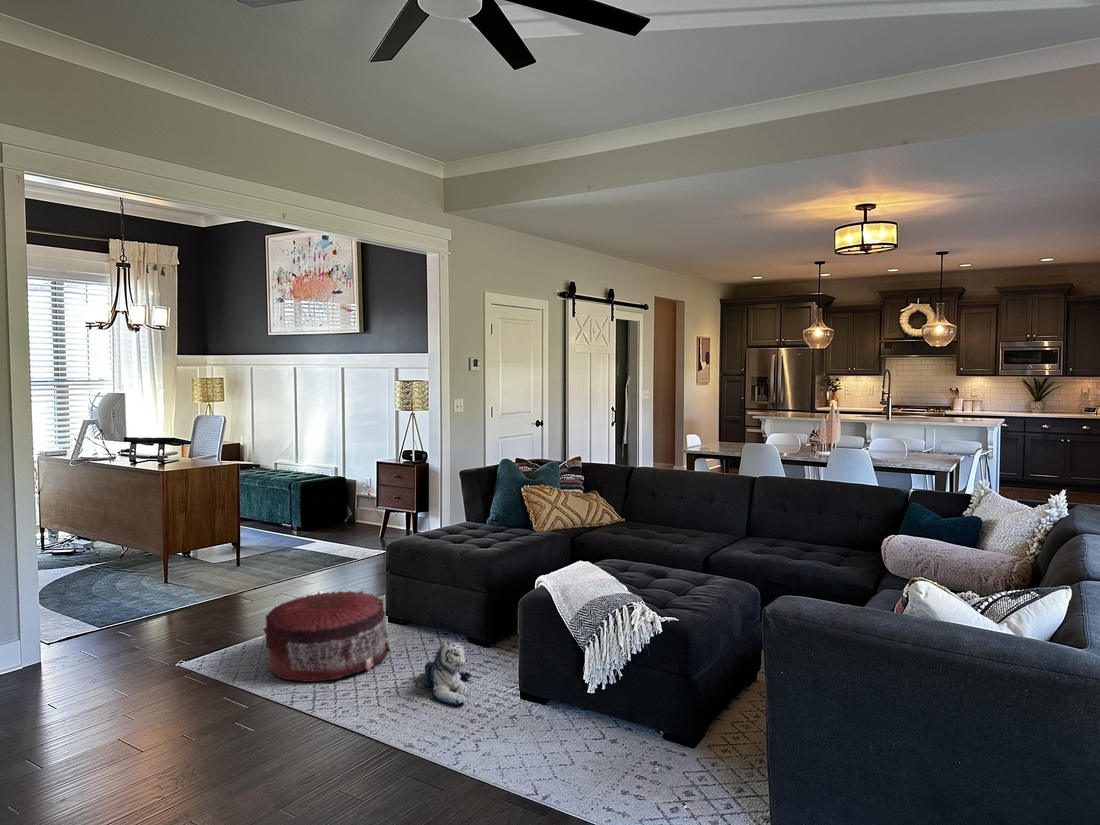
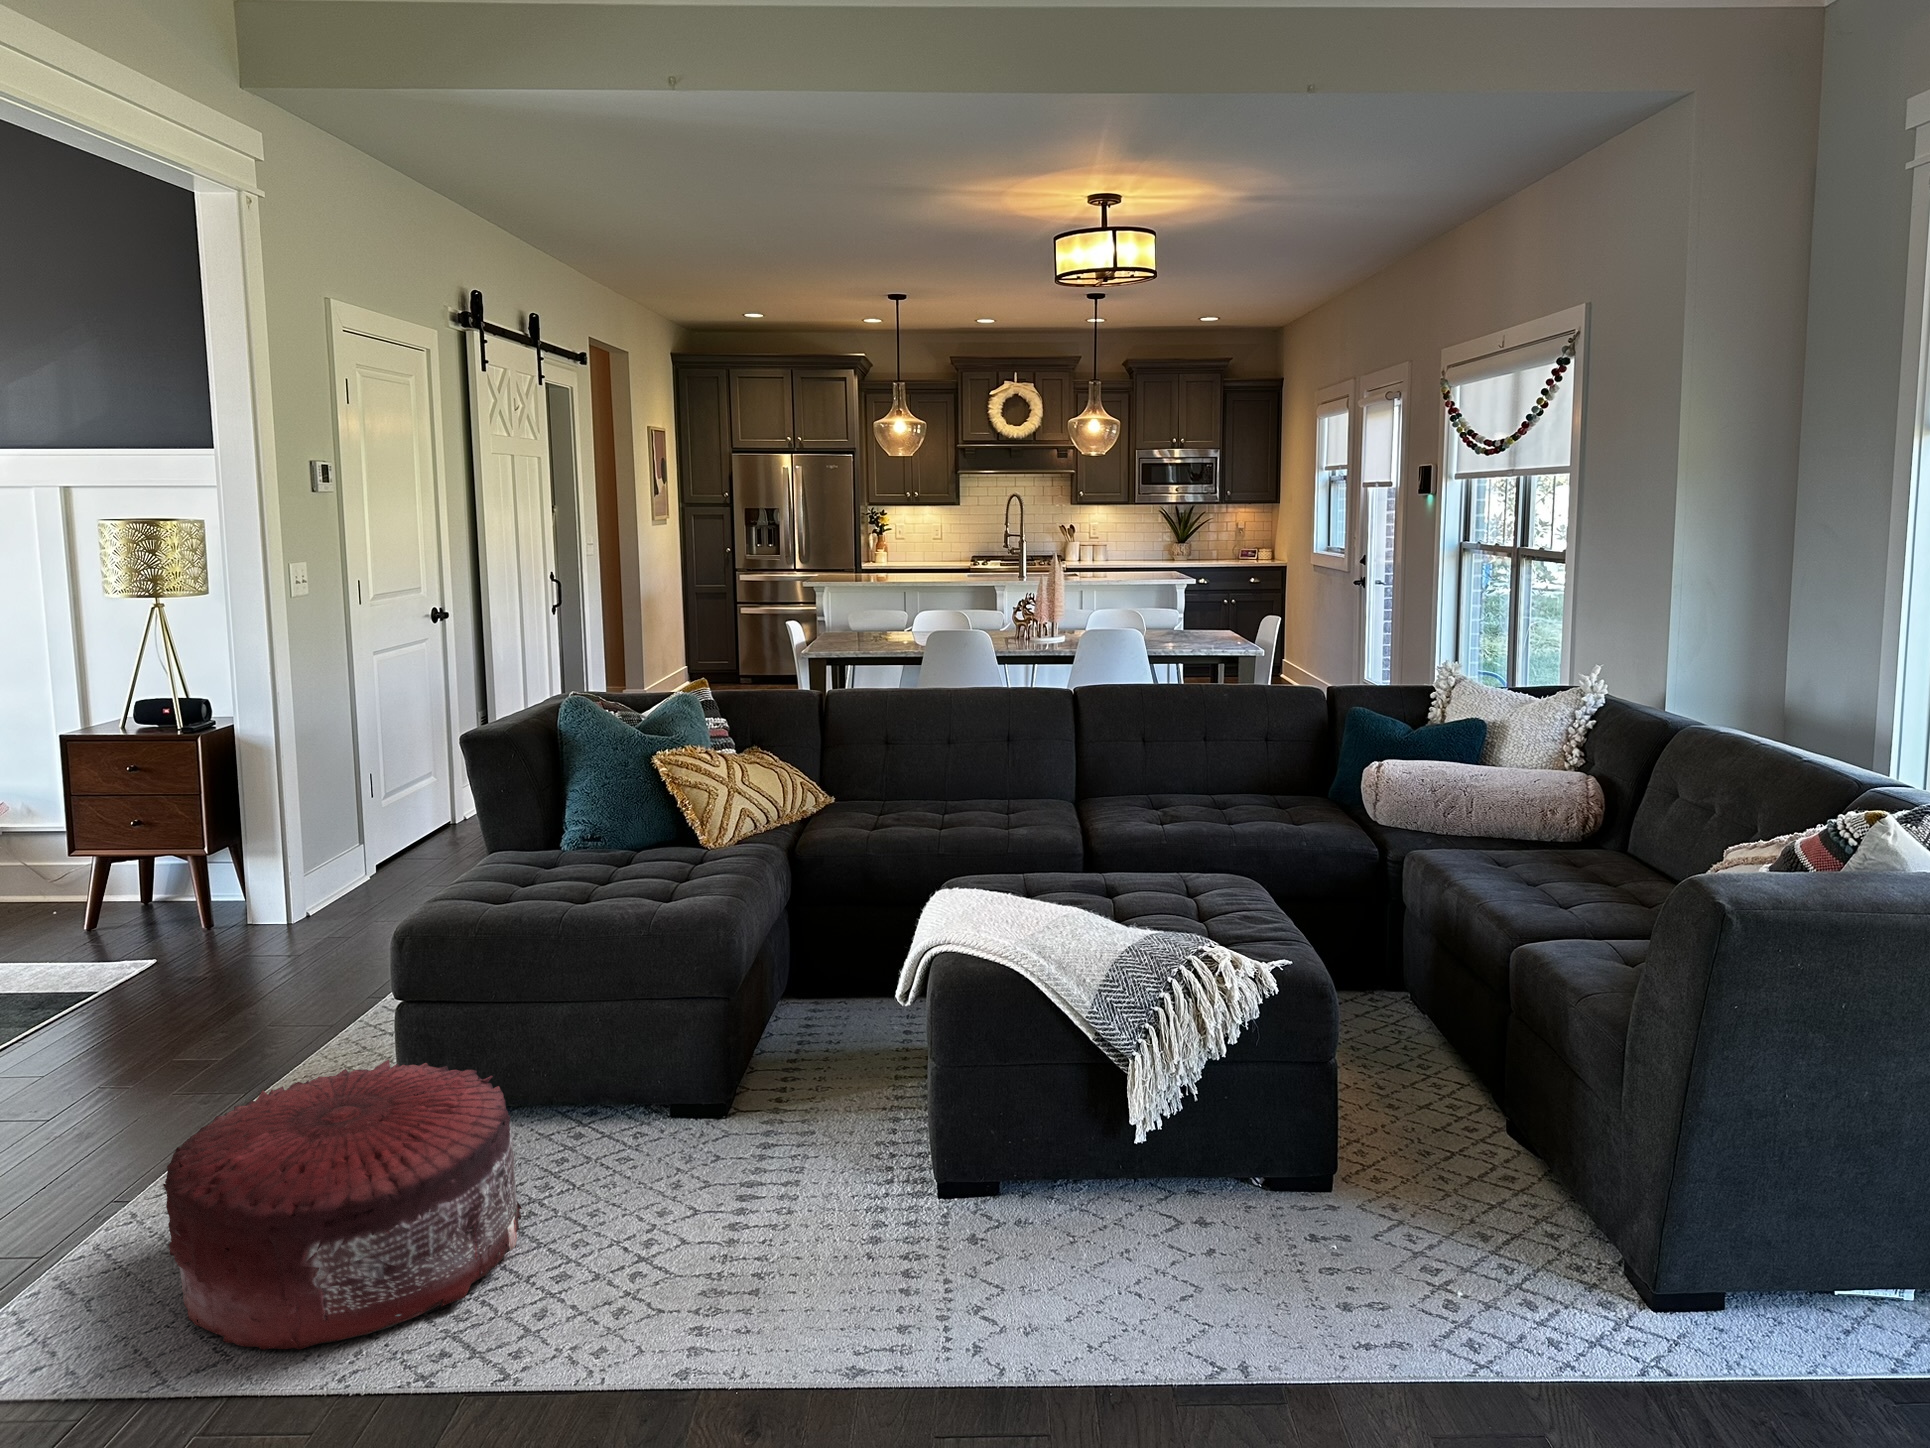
plush toy: present [423,642,471,705] -> none [671,1119,843,1264]

